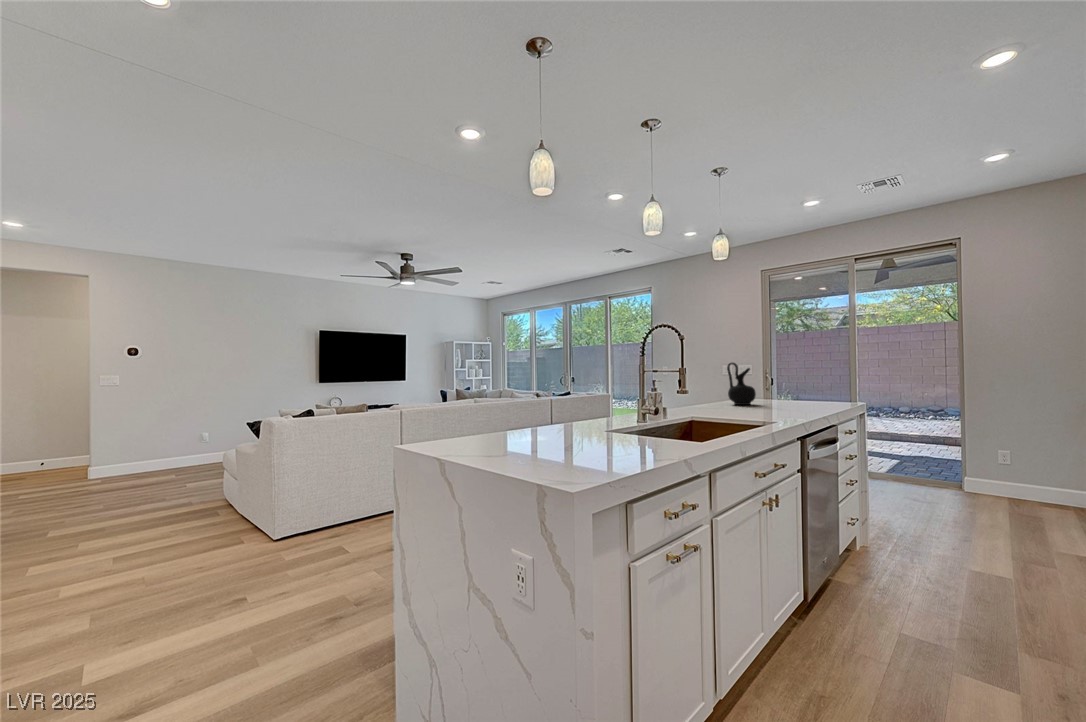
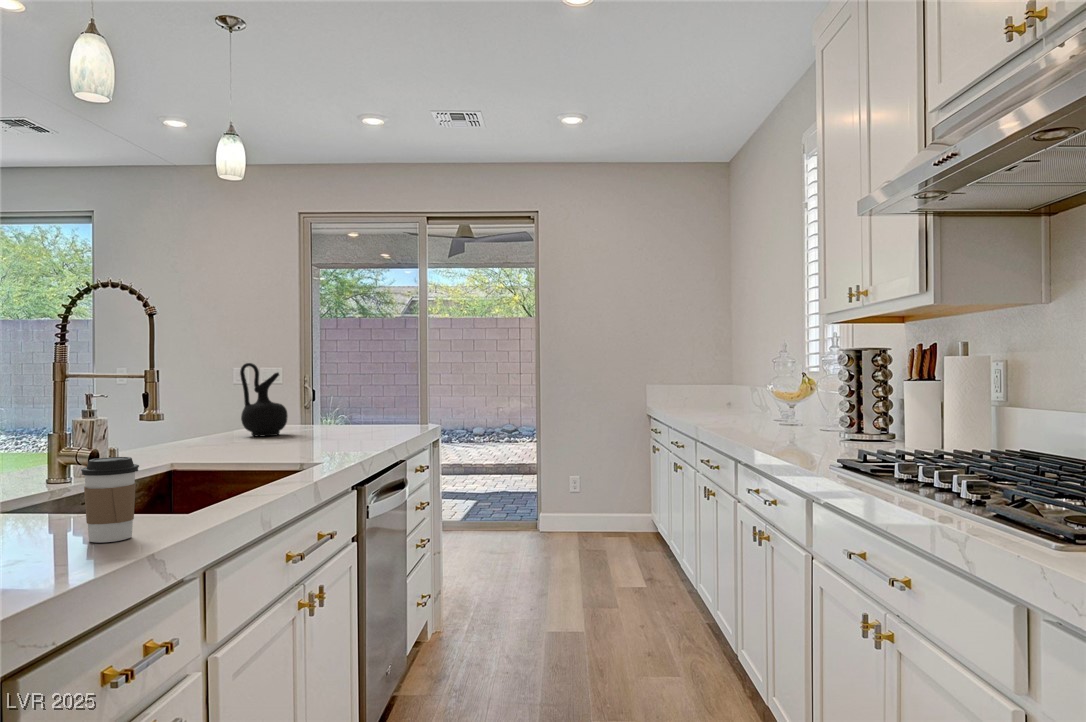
coffee cup: none [654,411,679,451] -> present [81,457,139,543]

